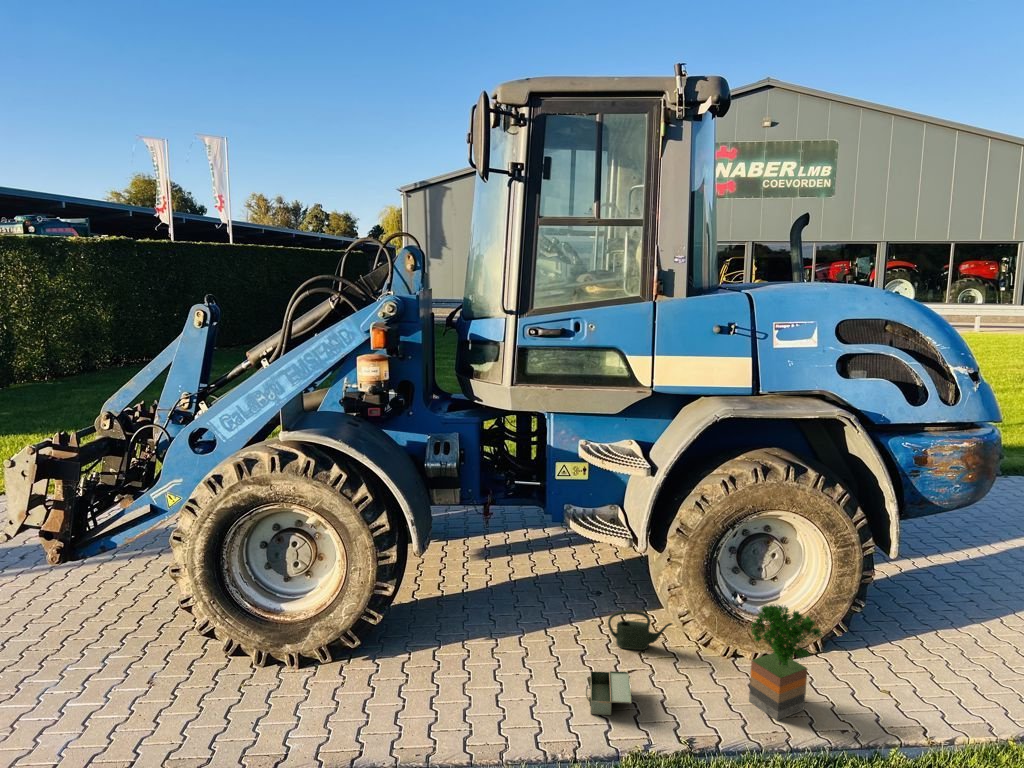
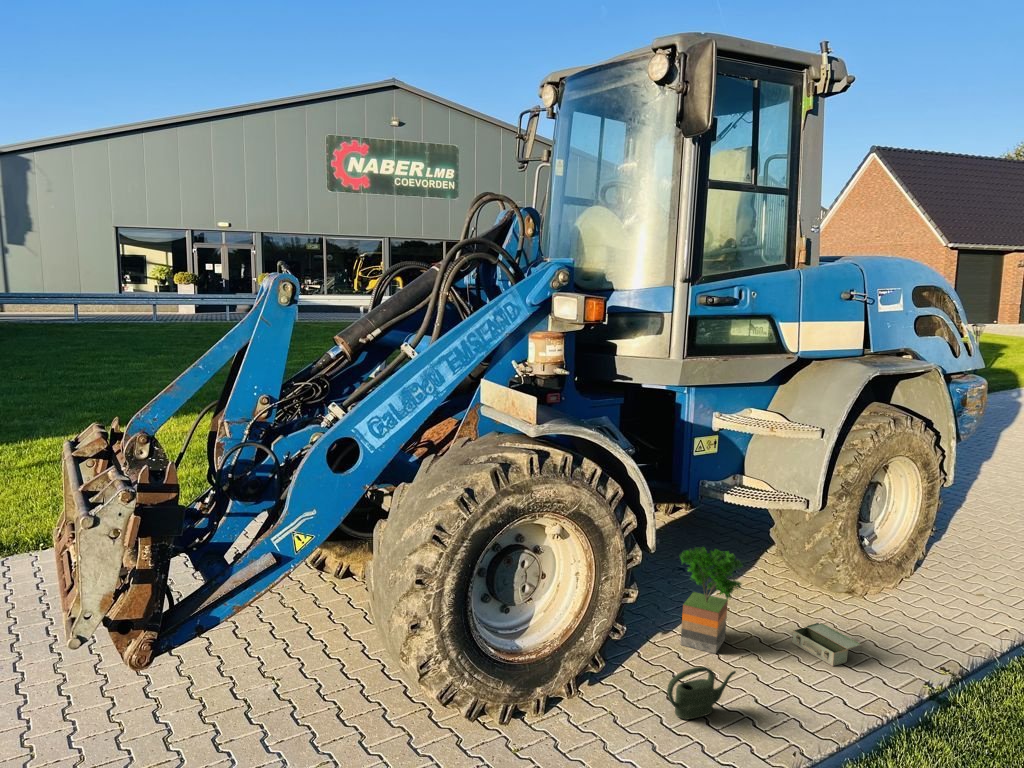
potted tree: present [749,604,822,720] -> present [680,547,743,654]
watering can: present [608,610,672,650] -> present [667,667,736,719]

